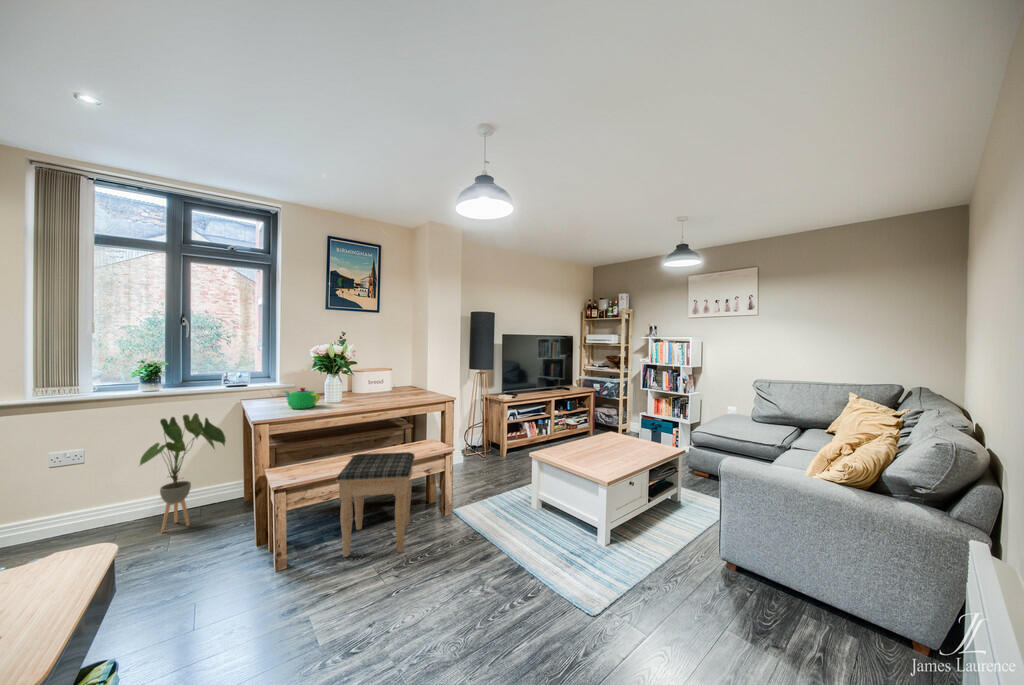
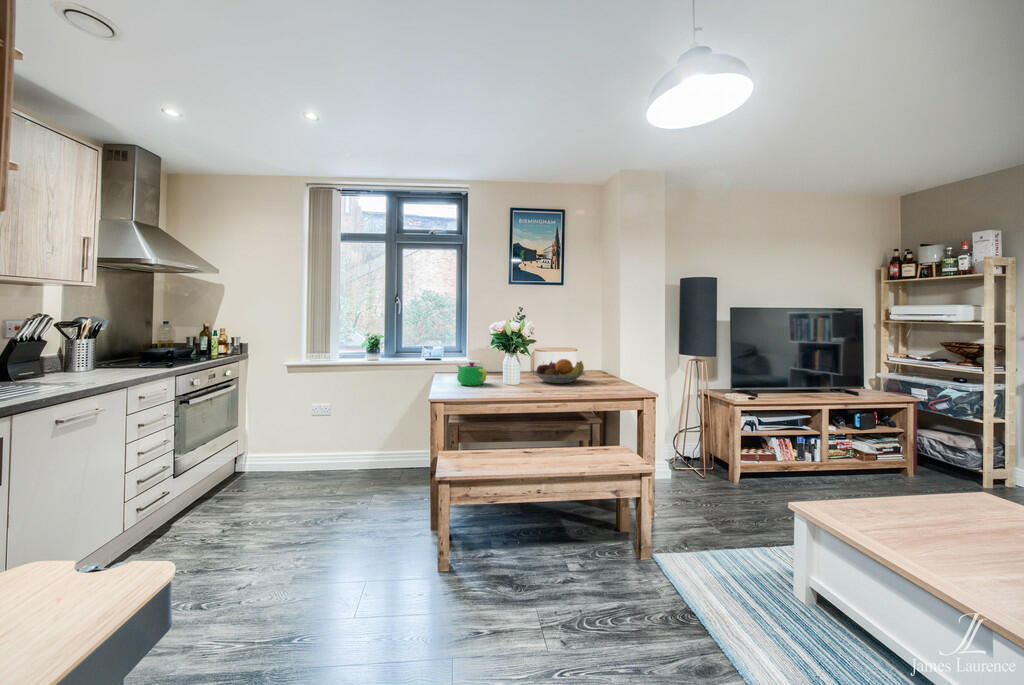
fruit bowl: none [357,380,403,400] -> present [532,359,585,383]
house plant: present [140,413,226,532] -> none [346,382,410,489]
footstool: present [336,452,415,557] -> none [480,450,594,622]

